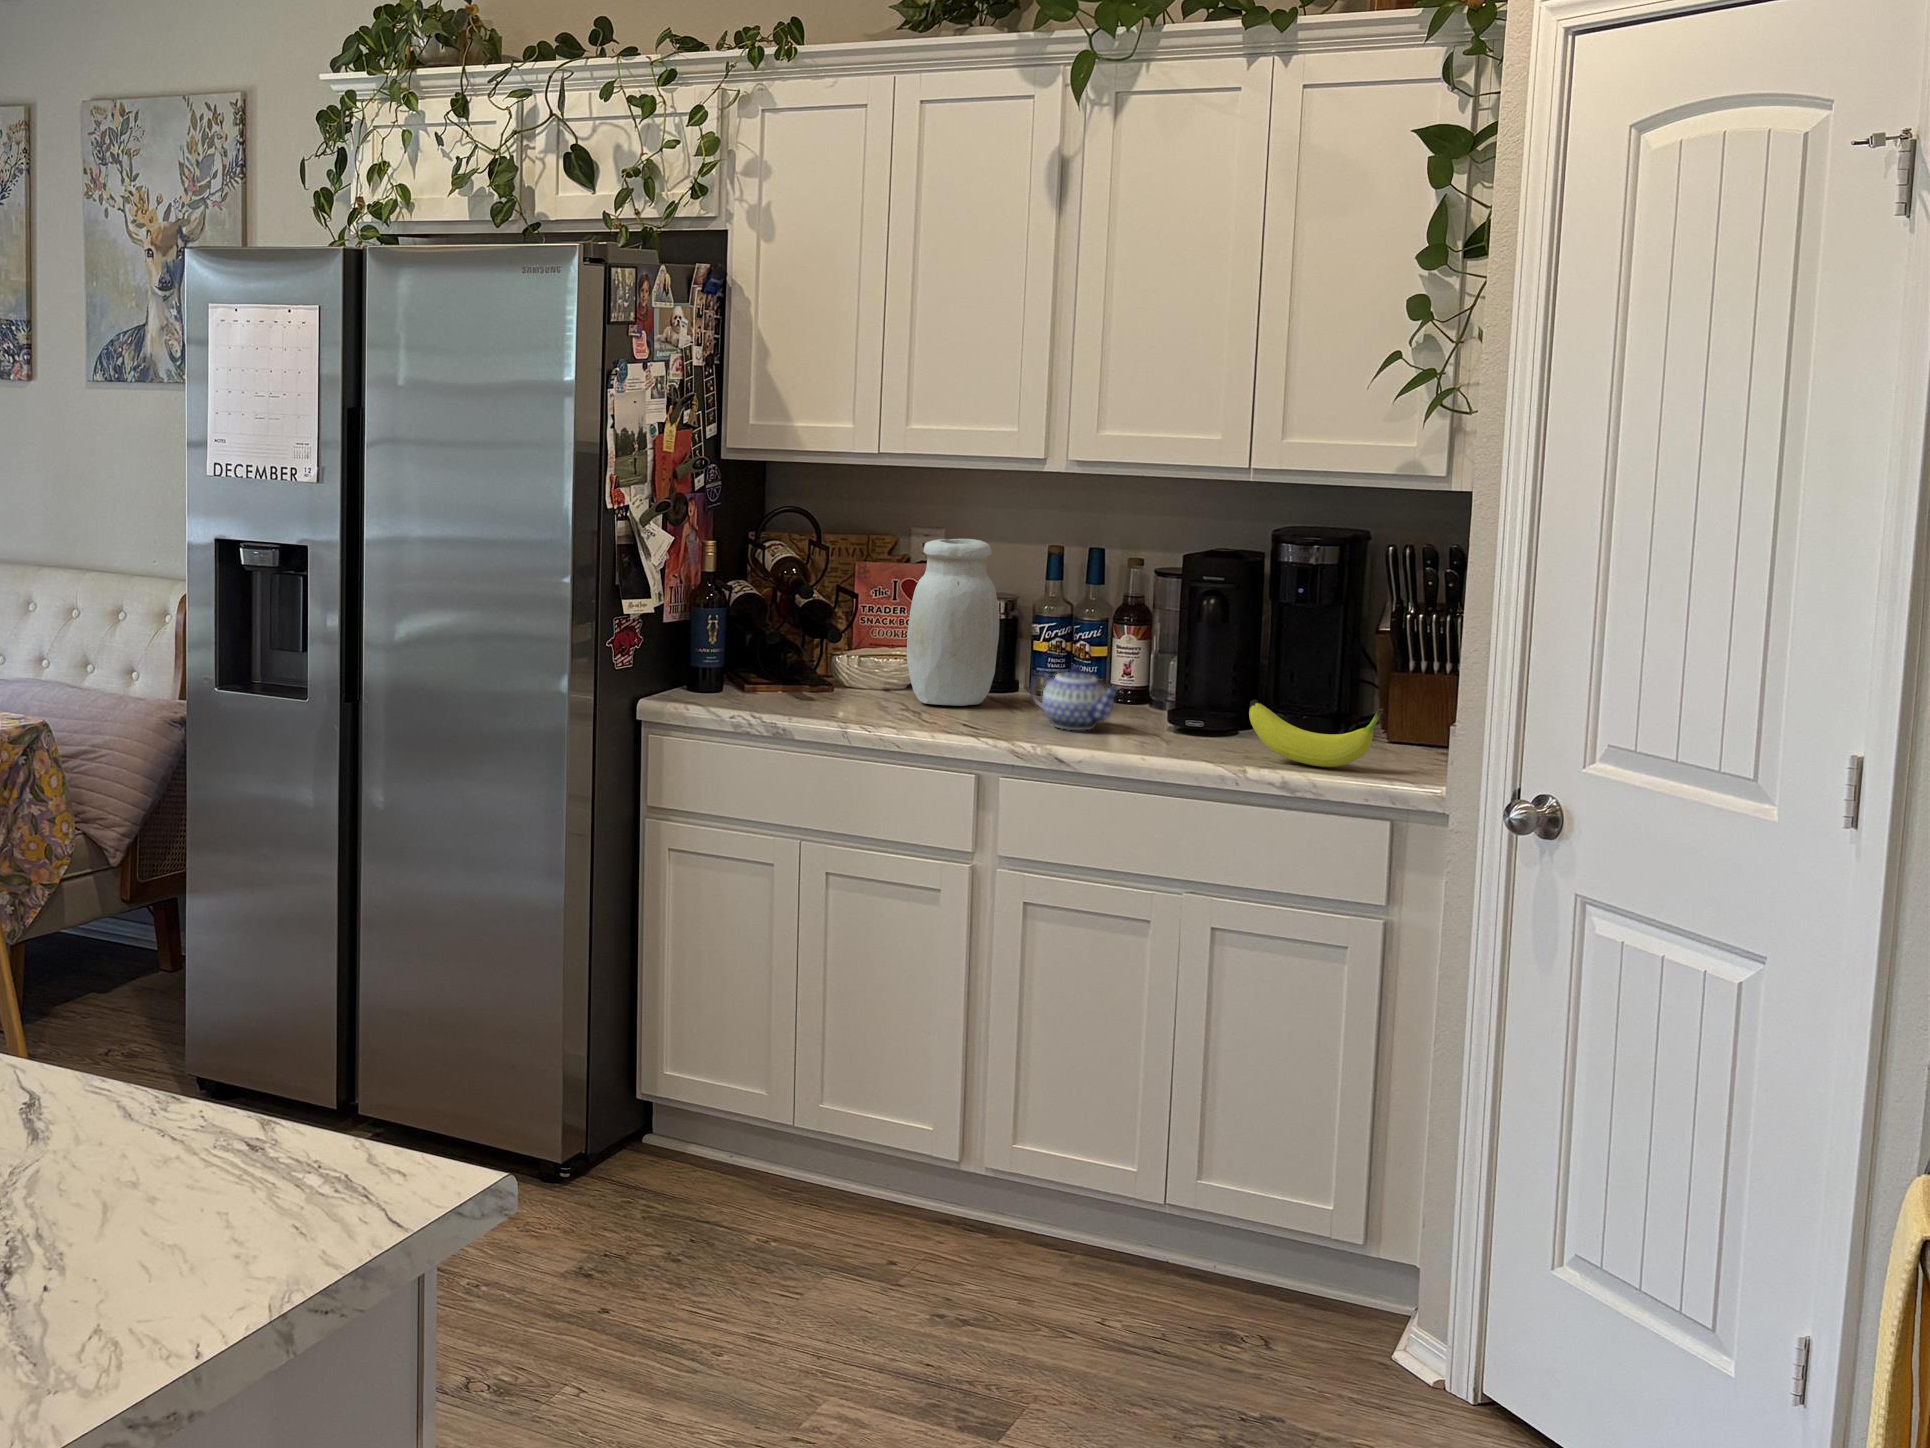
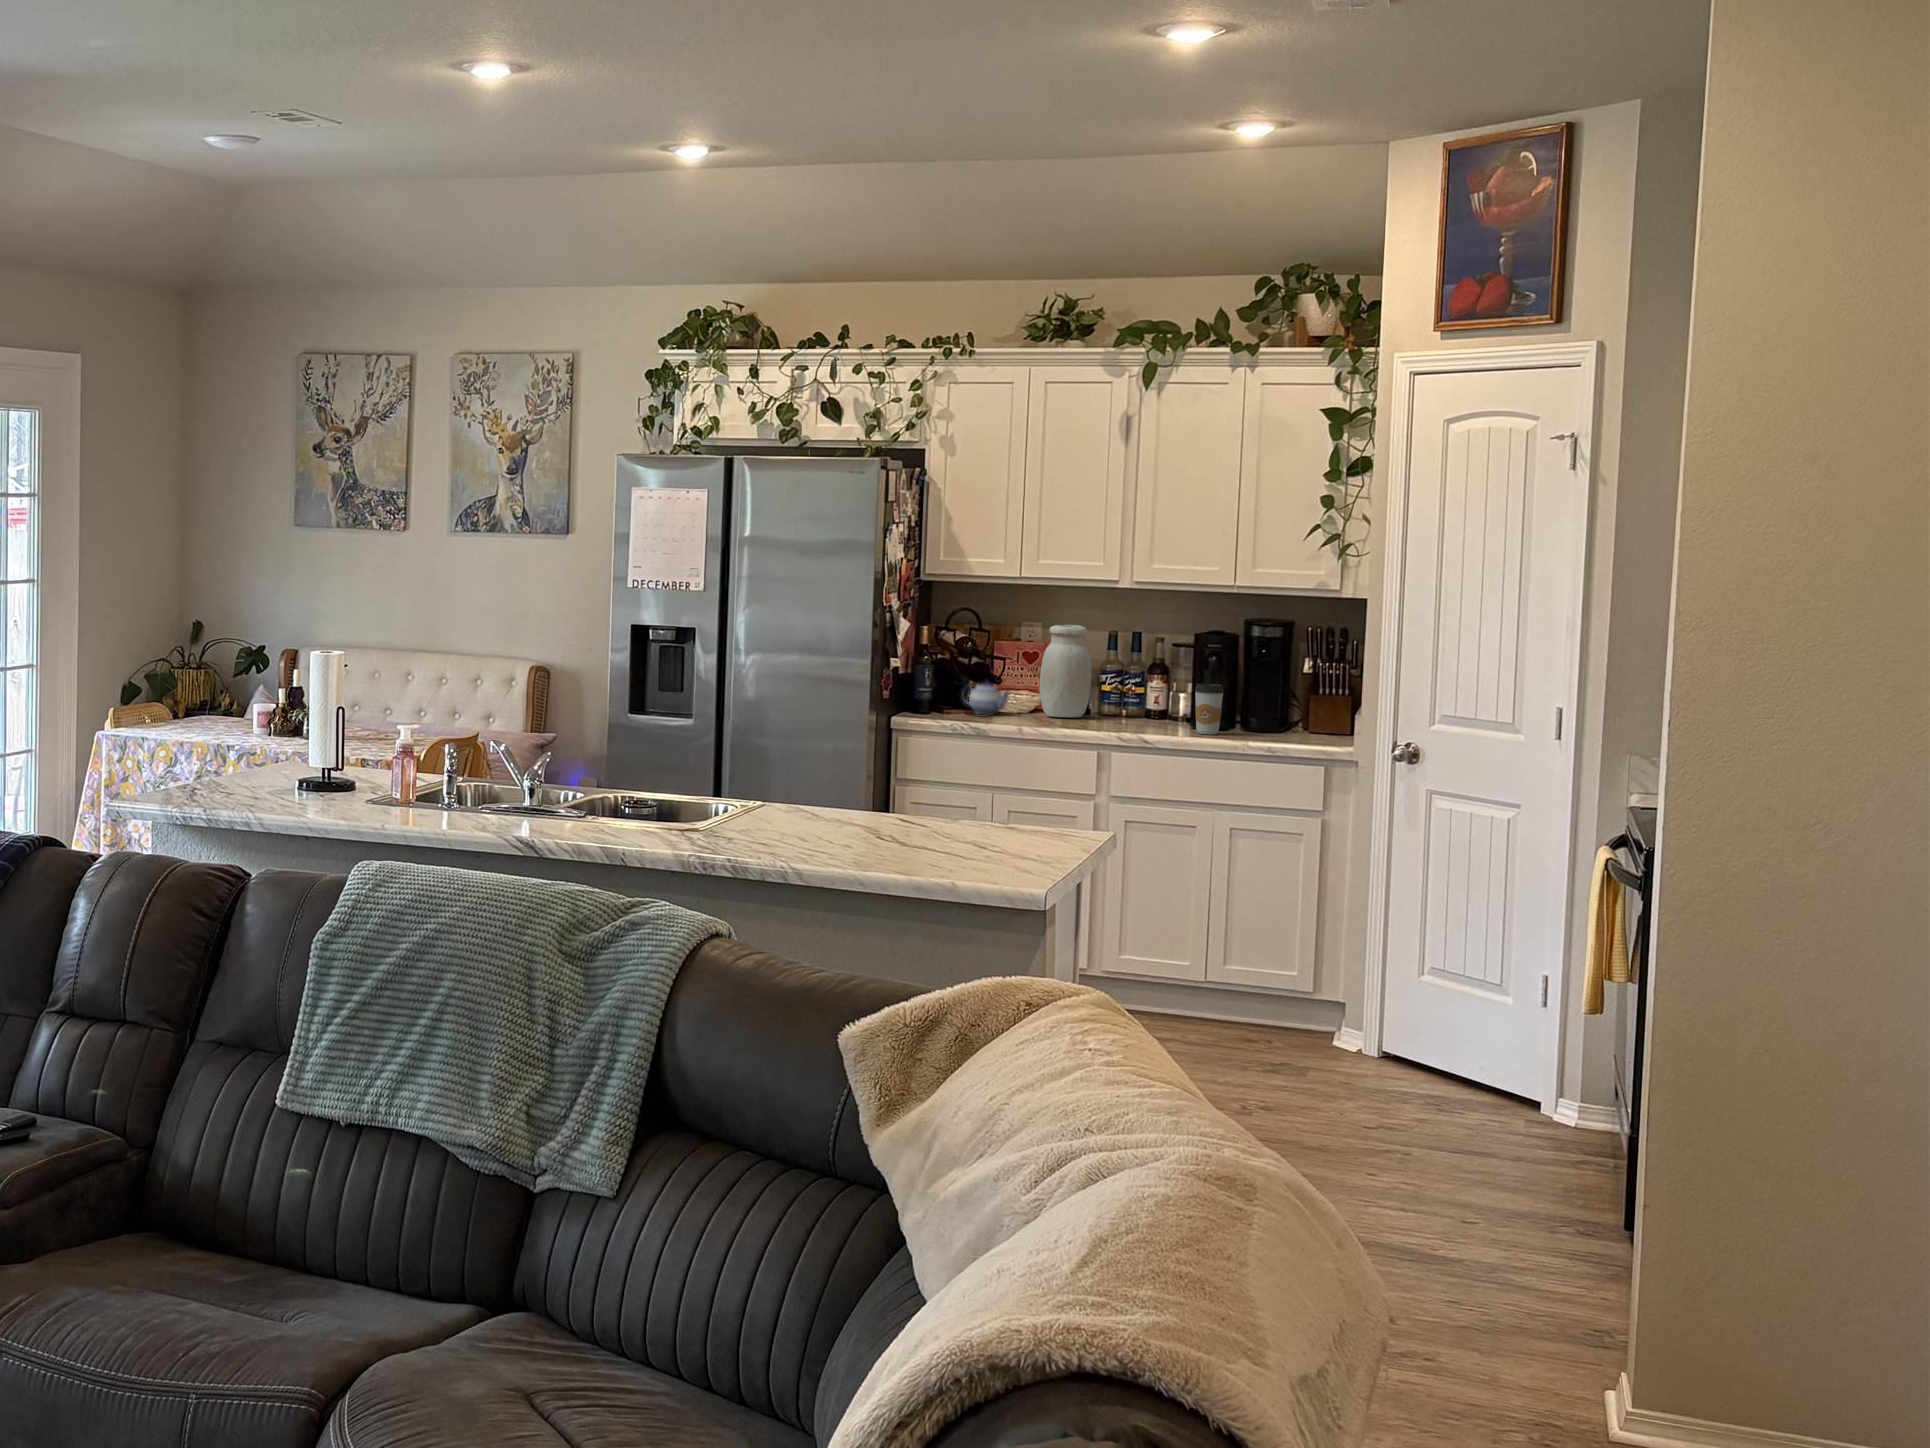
coffee cup: none [1159,654,1213,751] -> present [1195,684,1224,734]
teapot: present [1030,665,1121,730] -> present [962,681,1009,715]
fruit: present [1249,700,1384,767] -> none [1245,706,1318,740]

